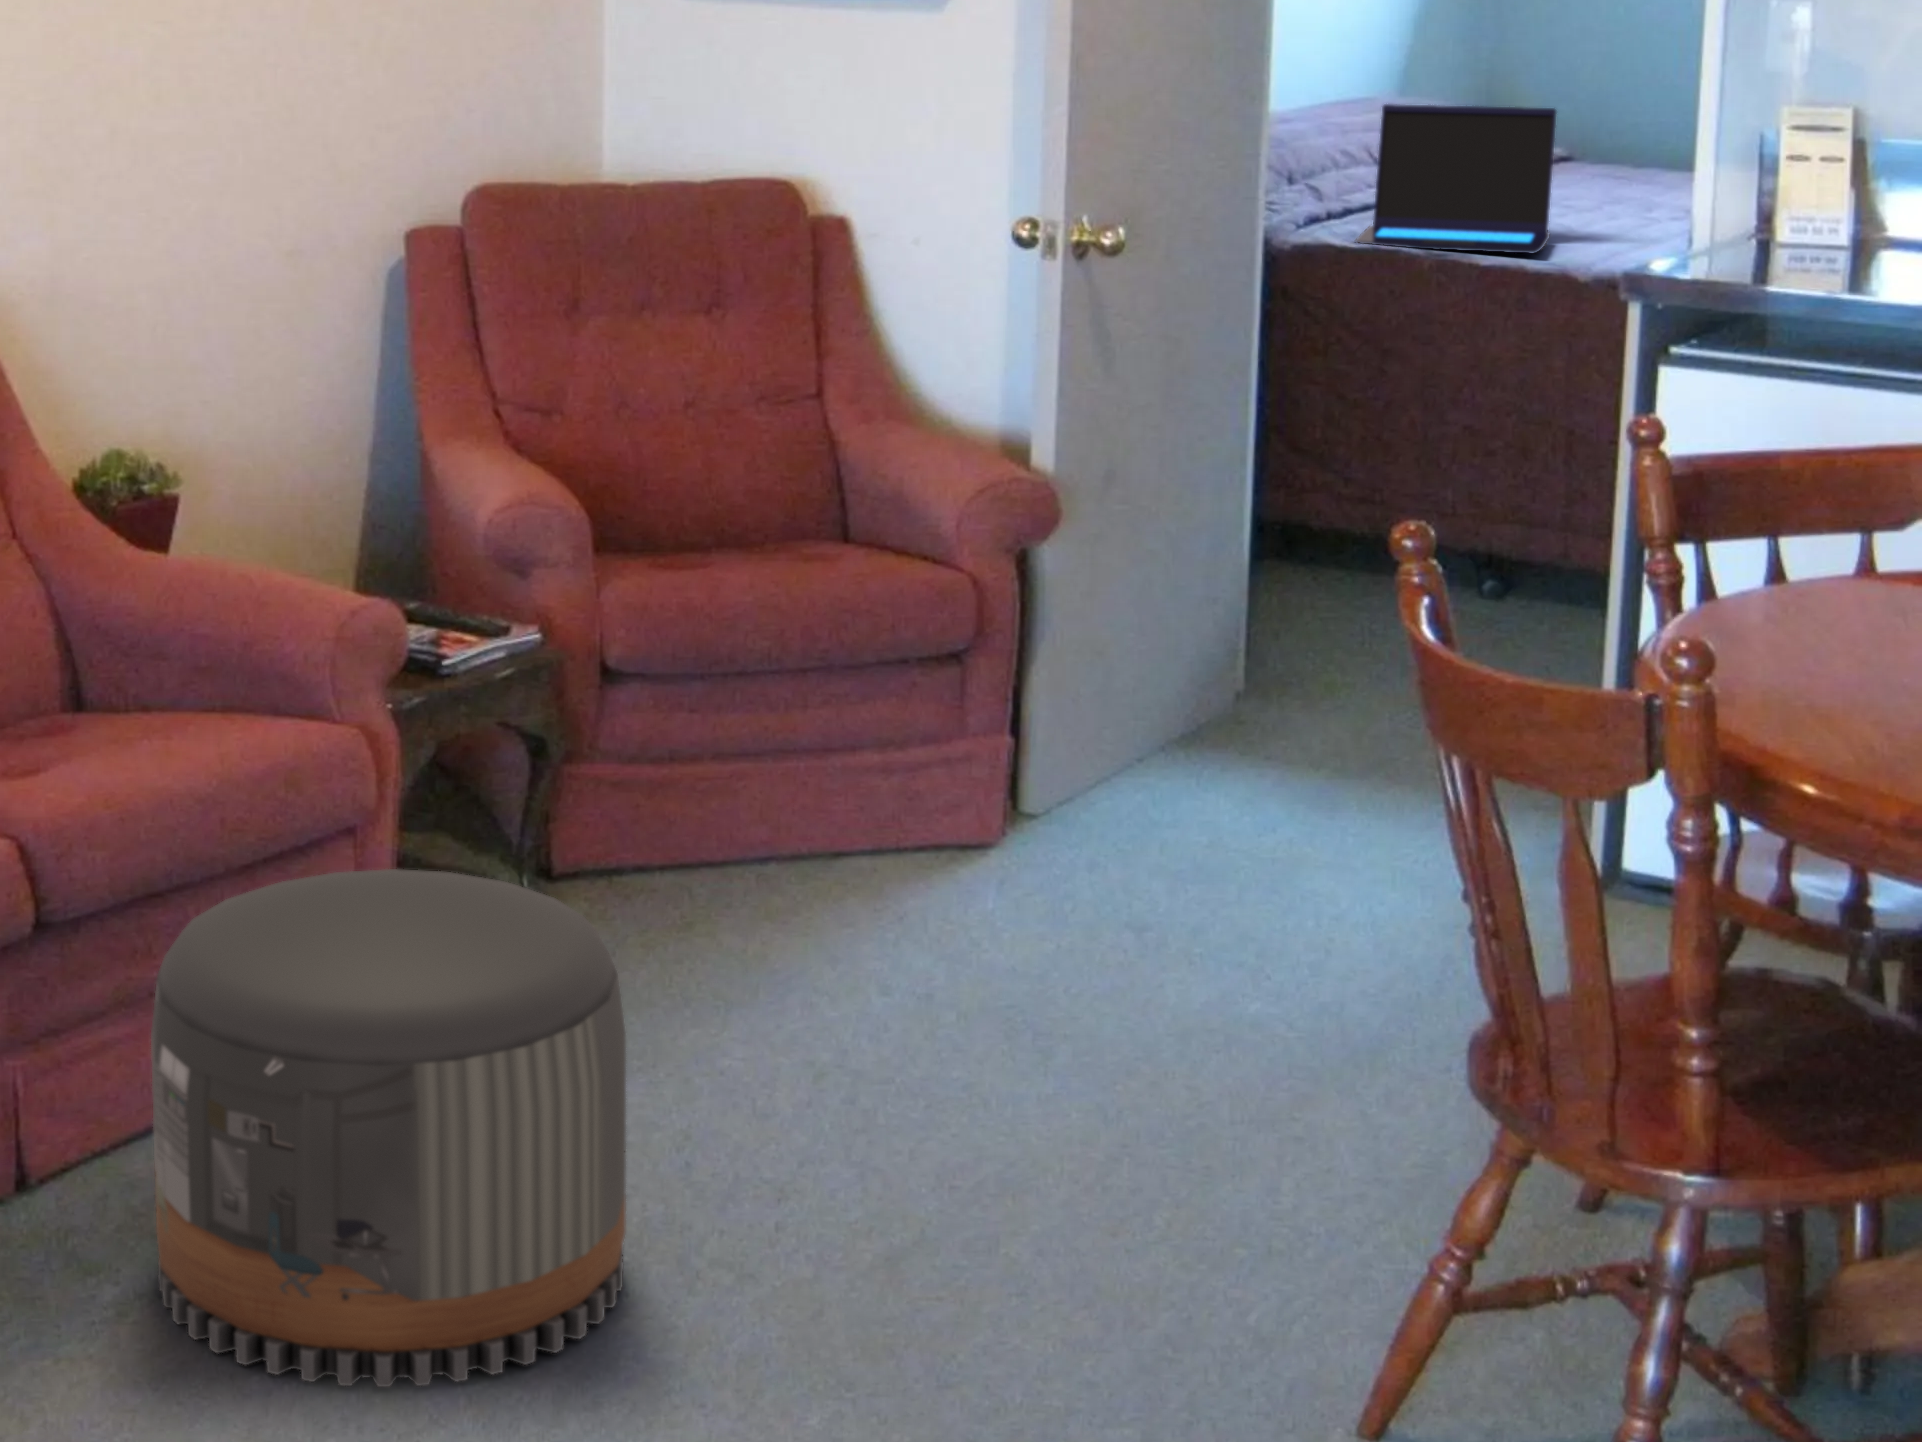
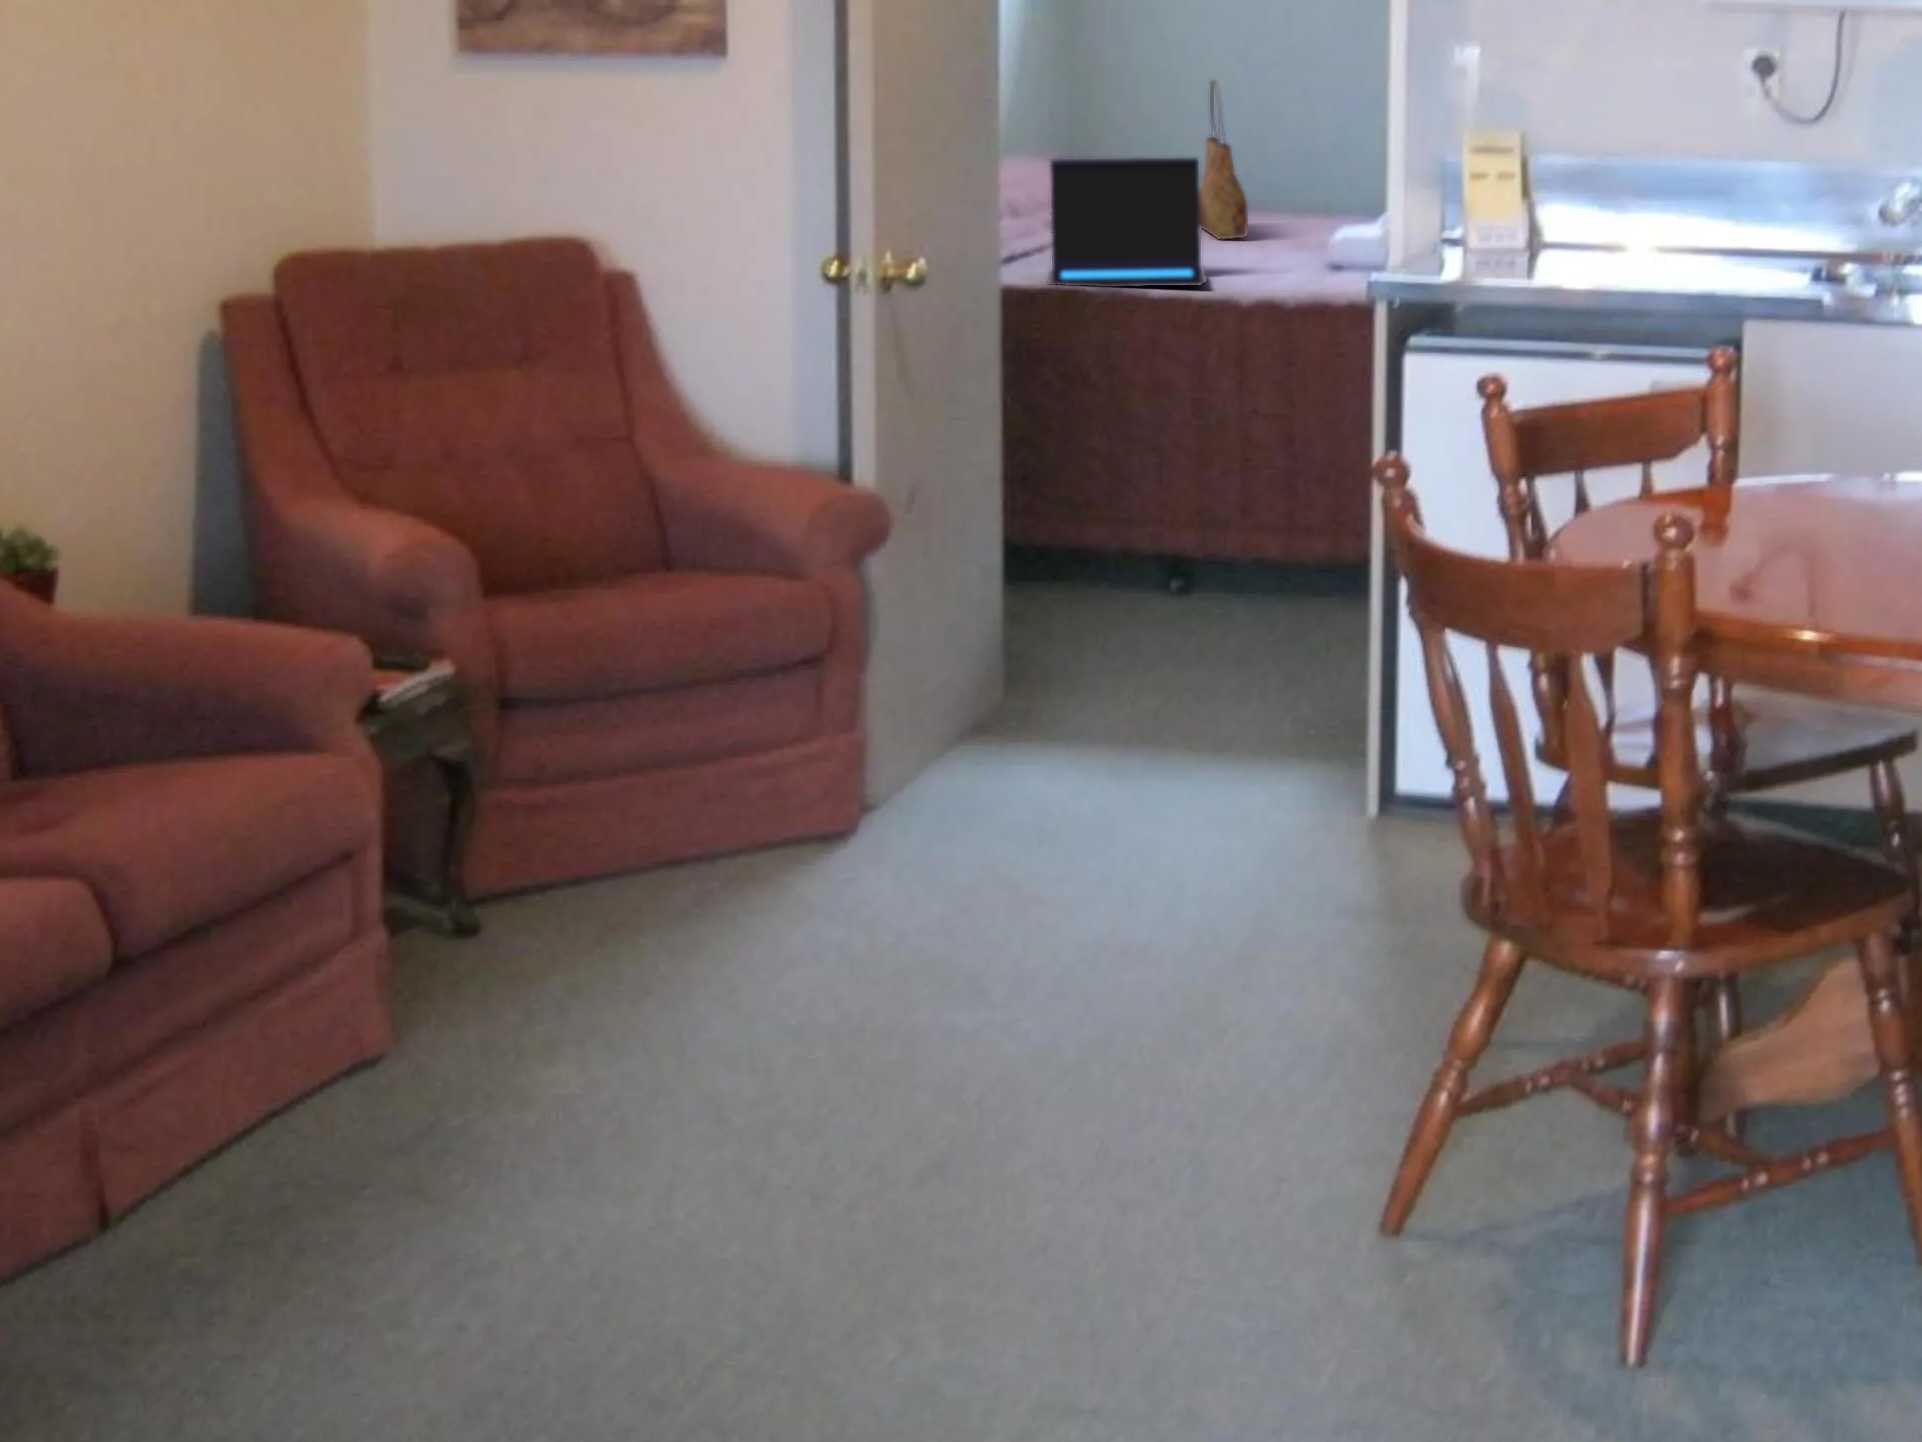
tote bag: none [1593,18,1645,199] -> present [1200,80,1248,239]
pouf: present [151,869,626,1387] -> none [255,895,730,1378]

